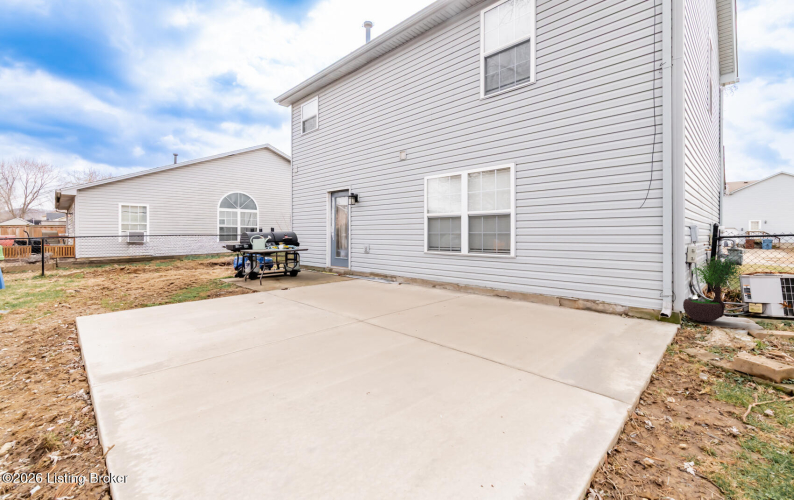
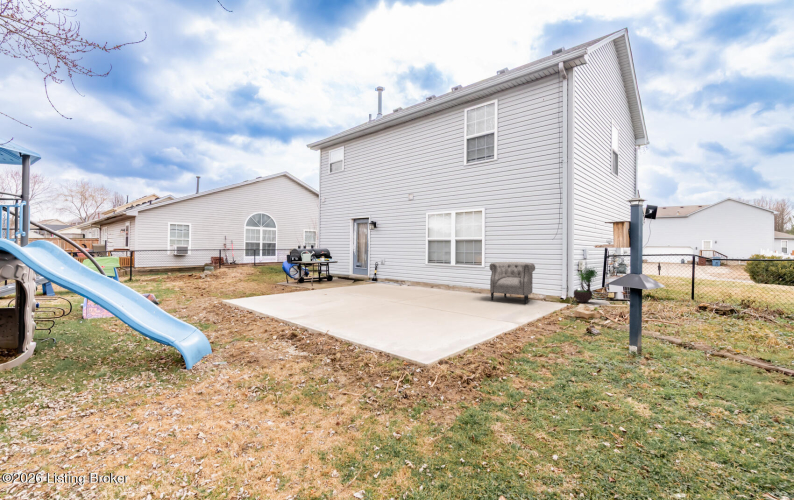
chair: none [527,248,612,326] -> present [490,262,535,304]

